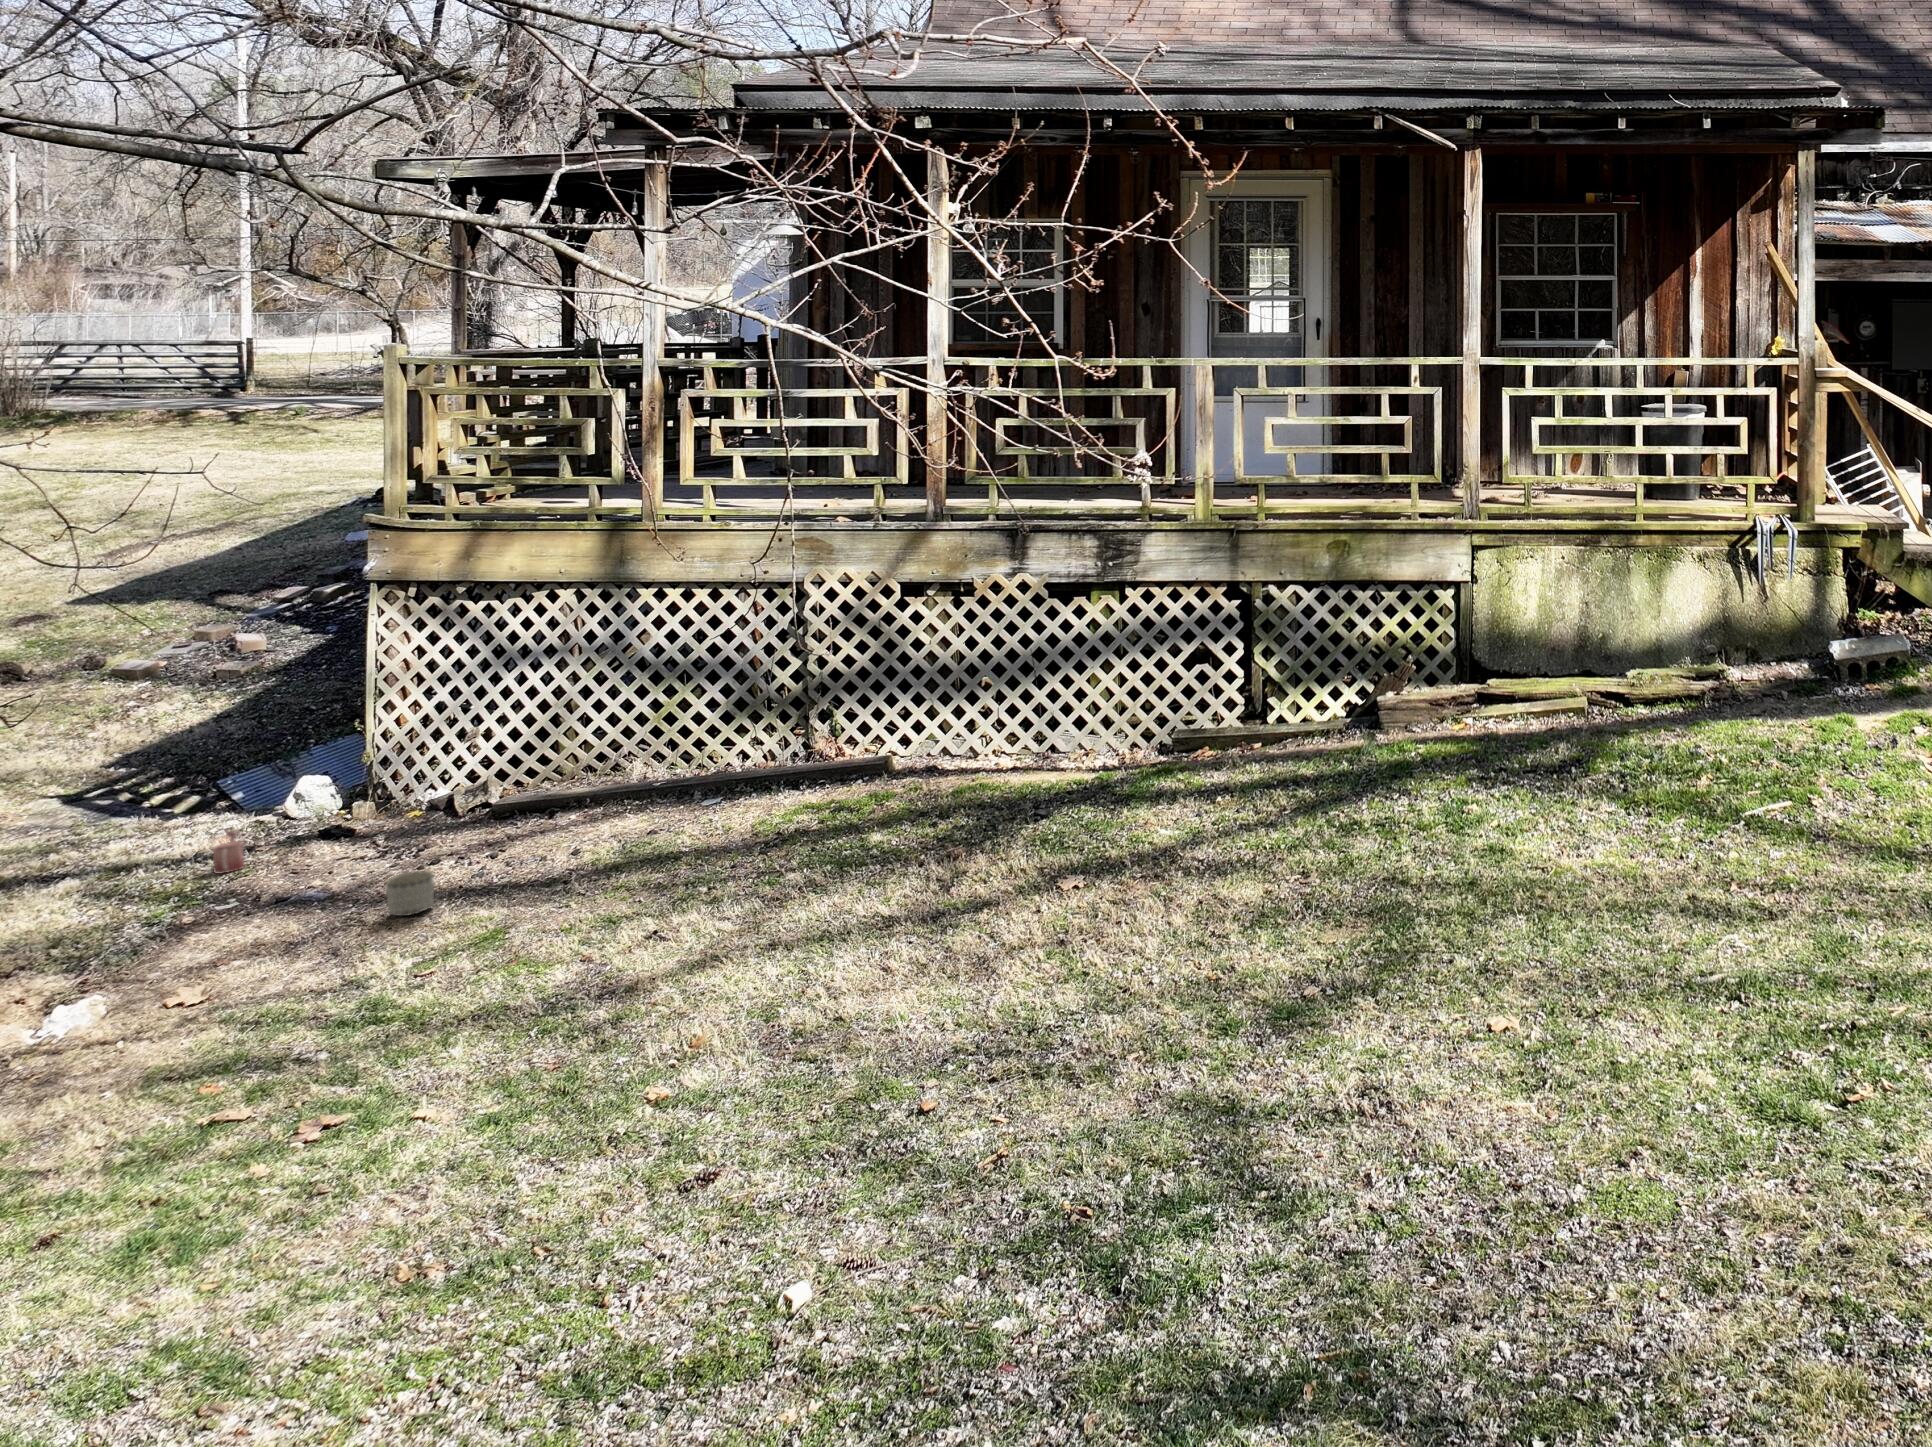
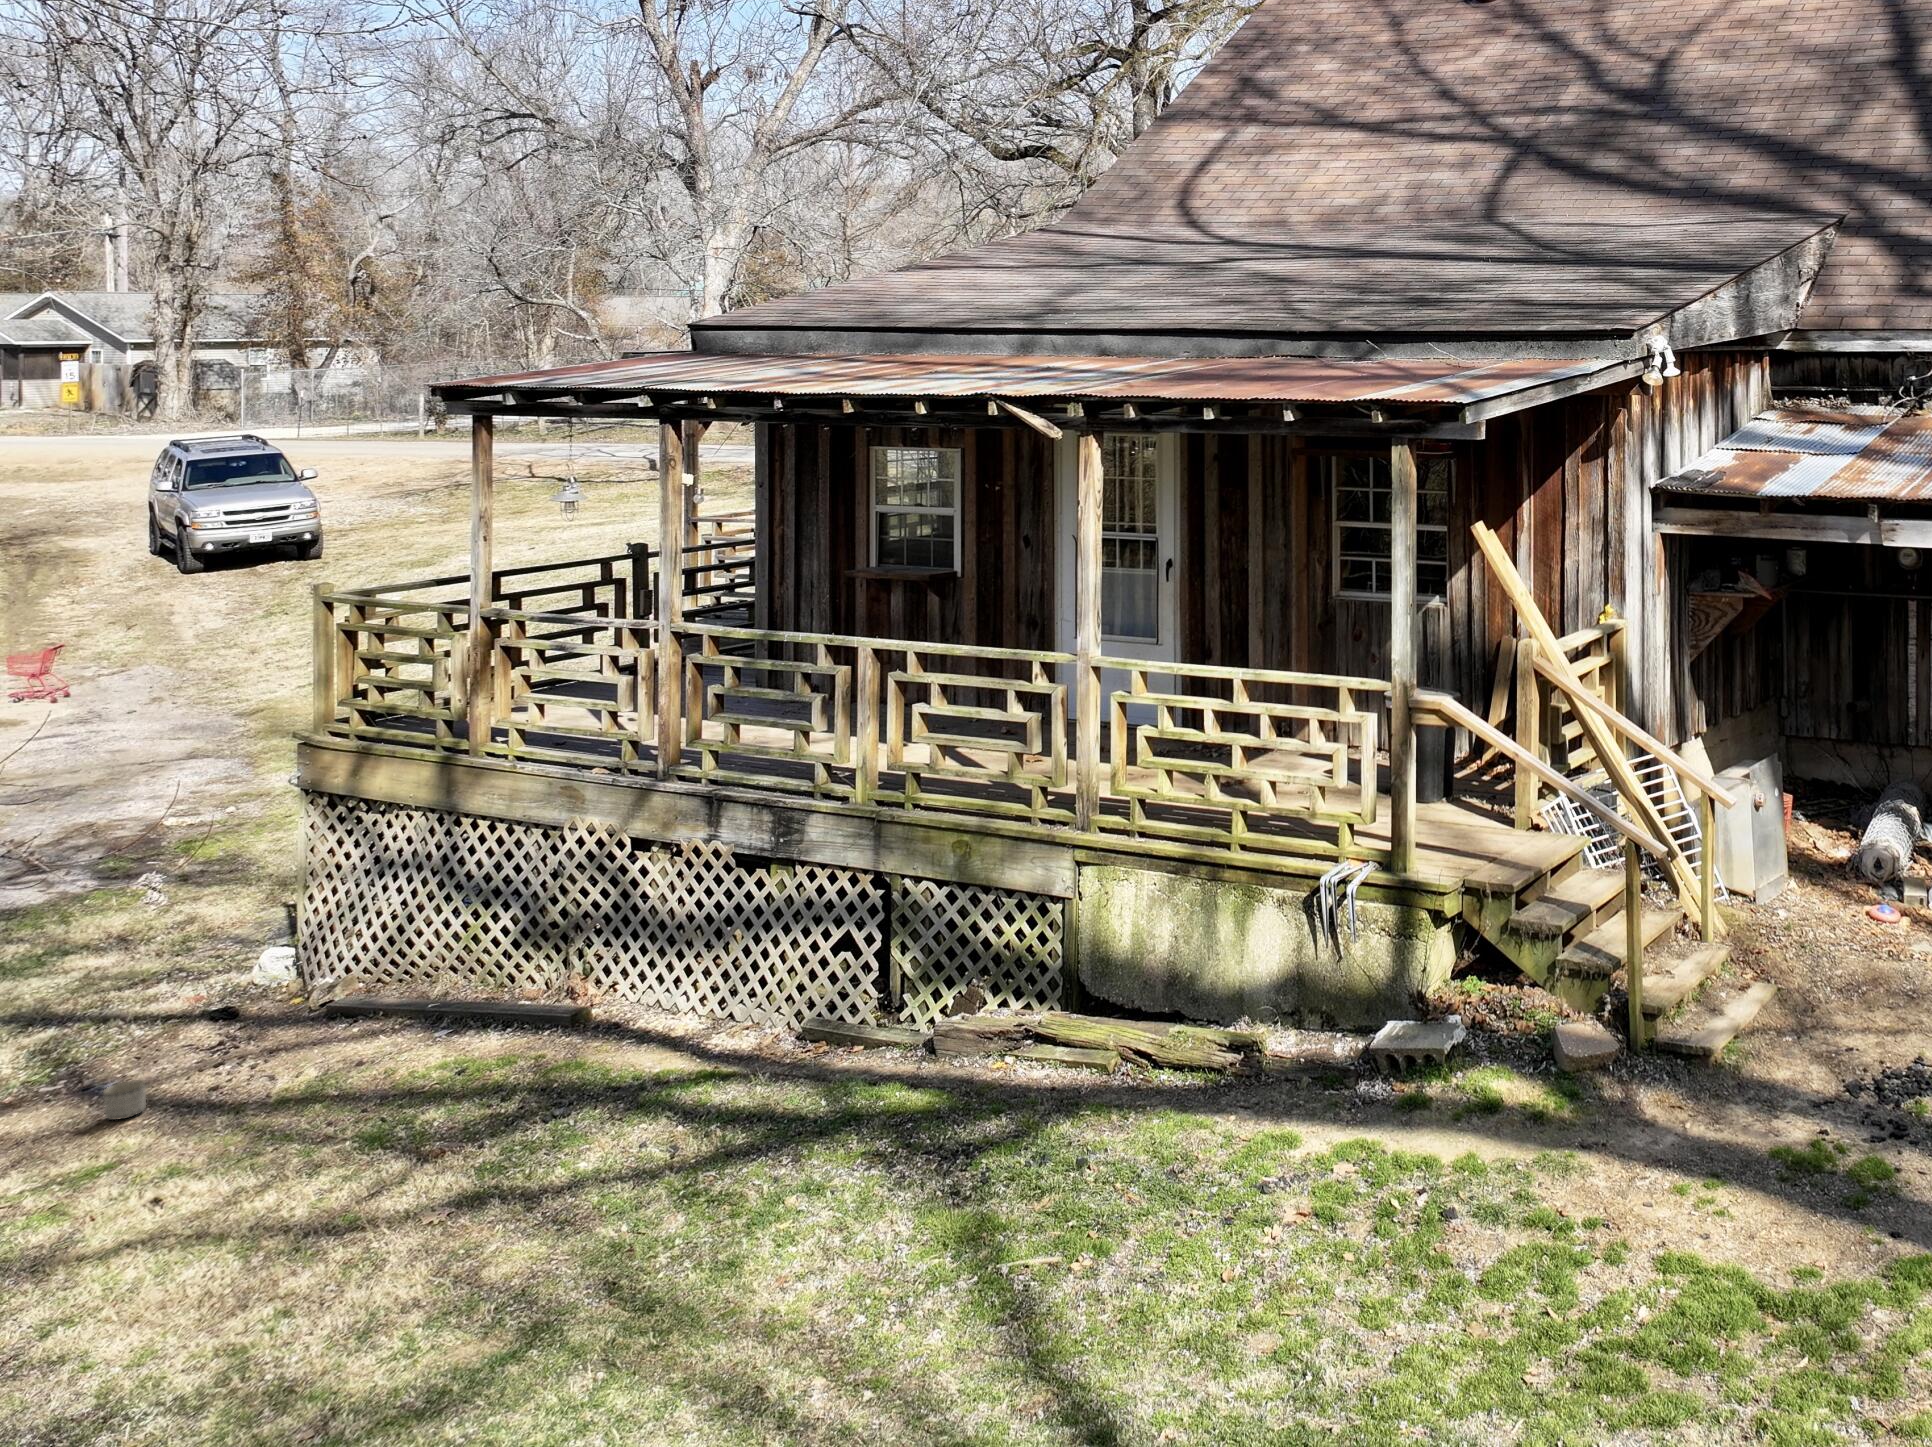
watering can: present [210,830,245,874] -> none [125,1001,163,1038]

